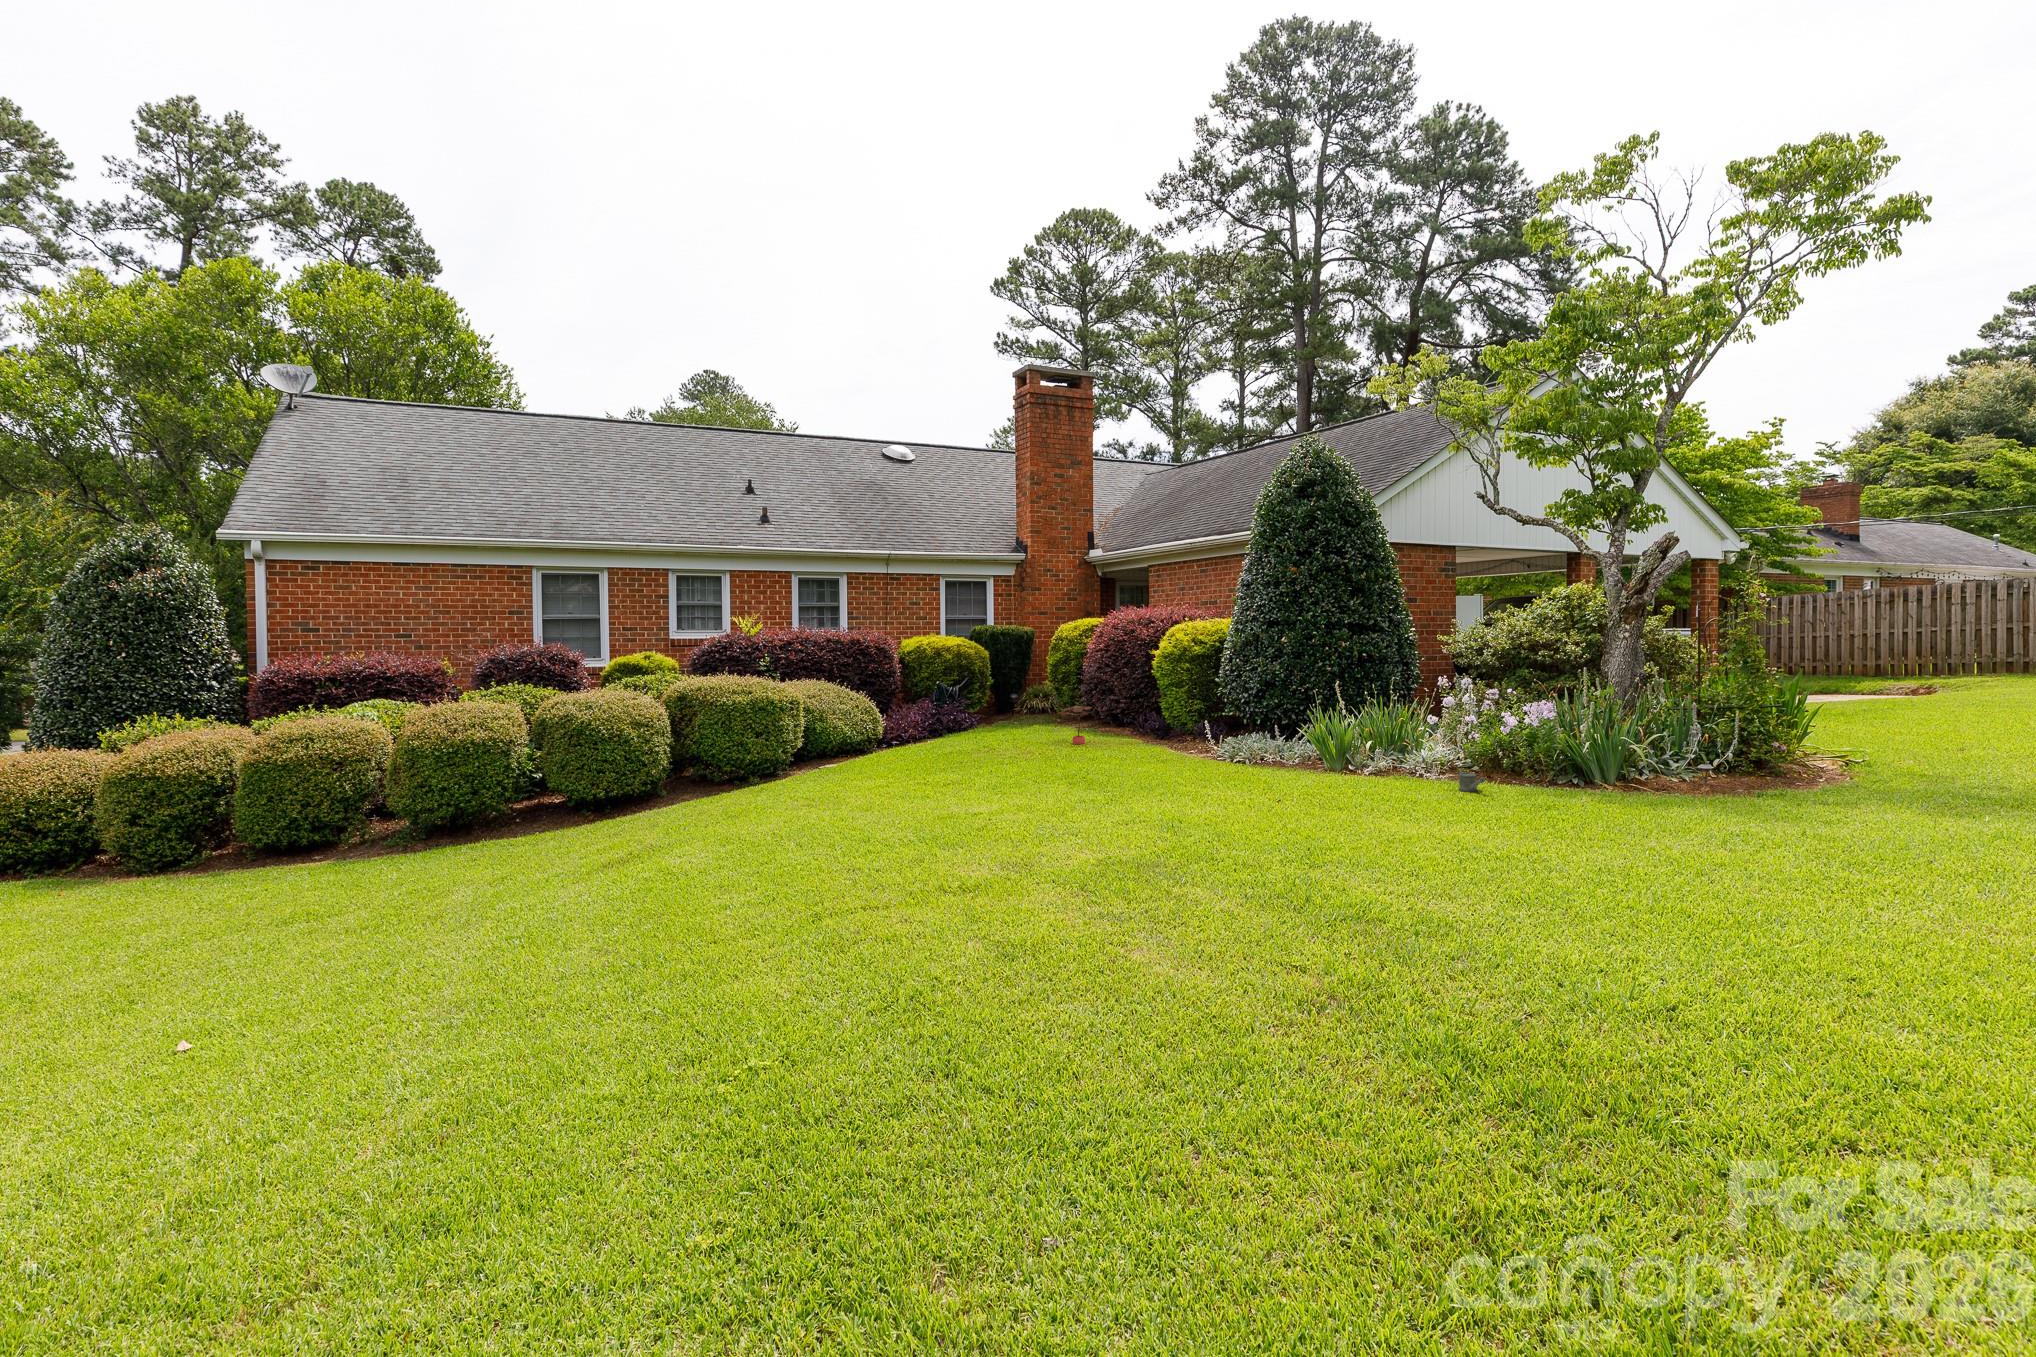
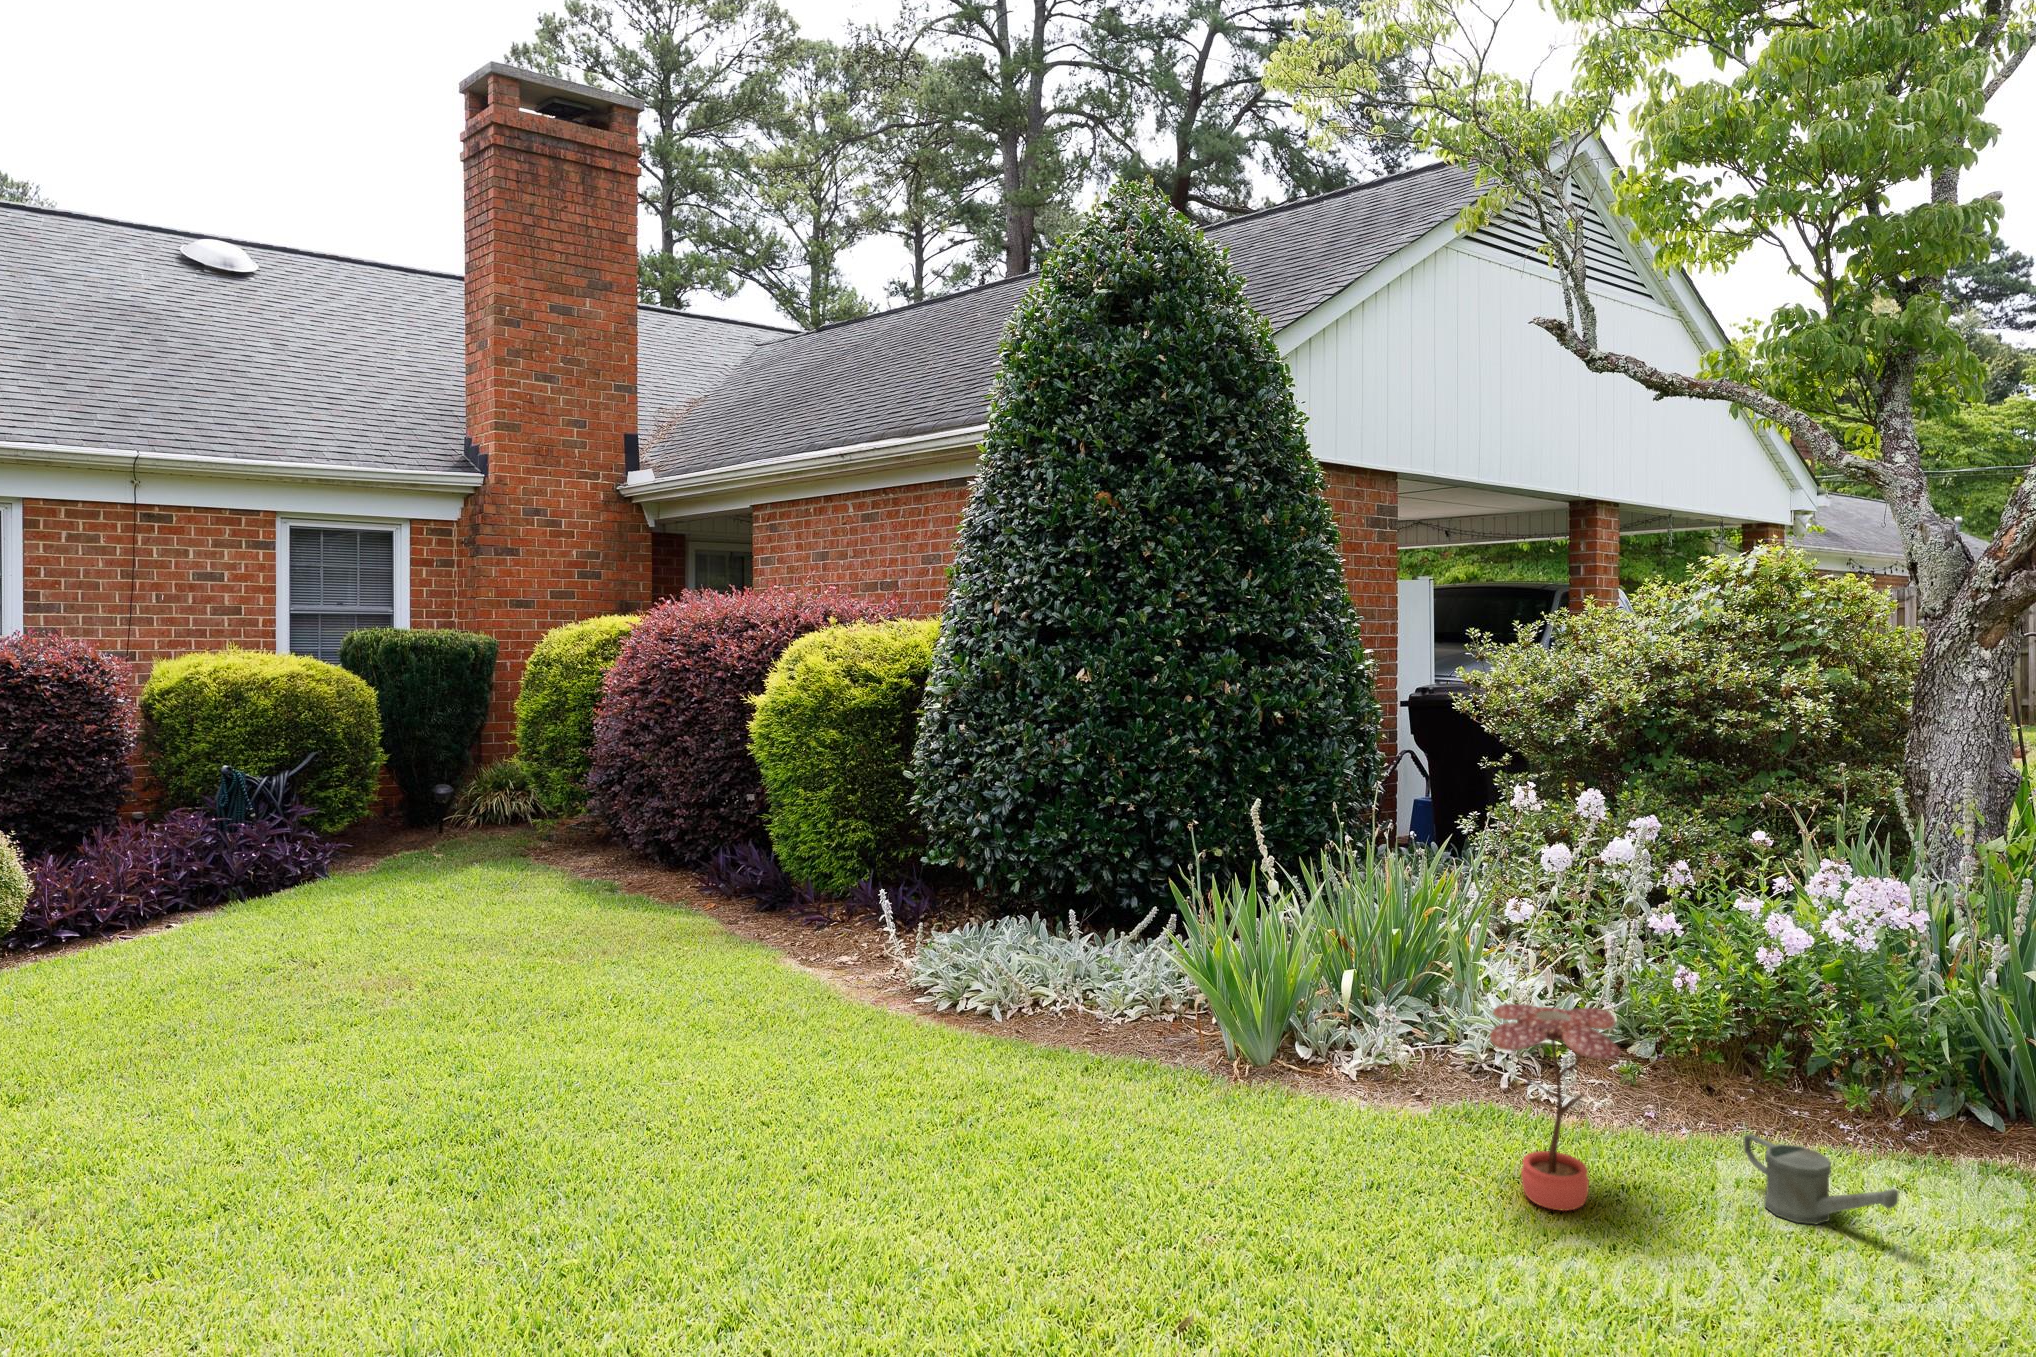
potted plant: present [1063,706,1091,744] -> present [1490,1004,1621,1211]

